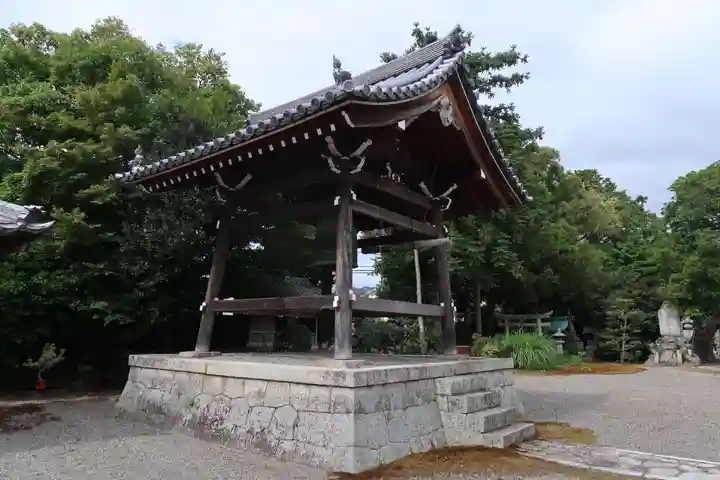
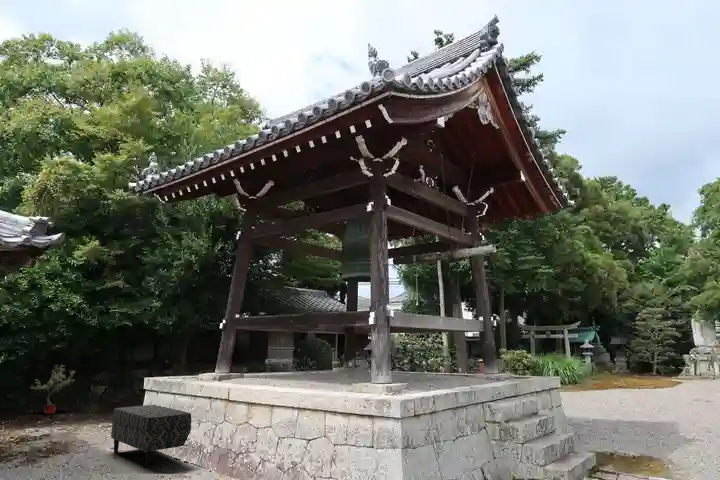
bench: none [99,379,173,433] -> present [111,405,191,467]

